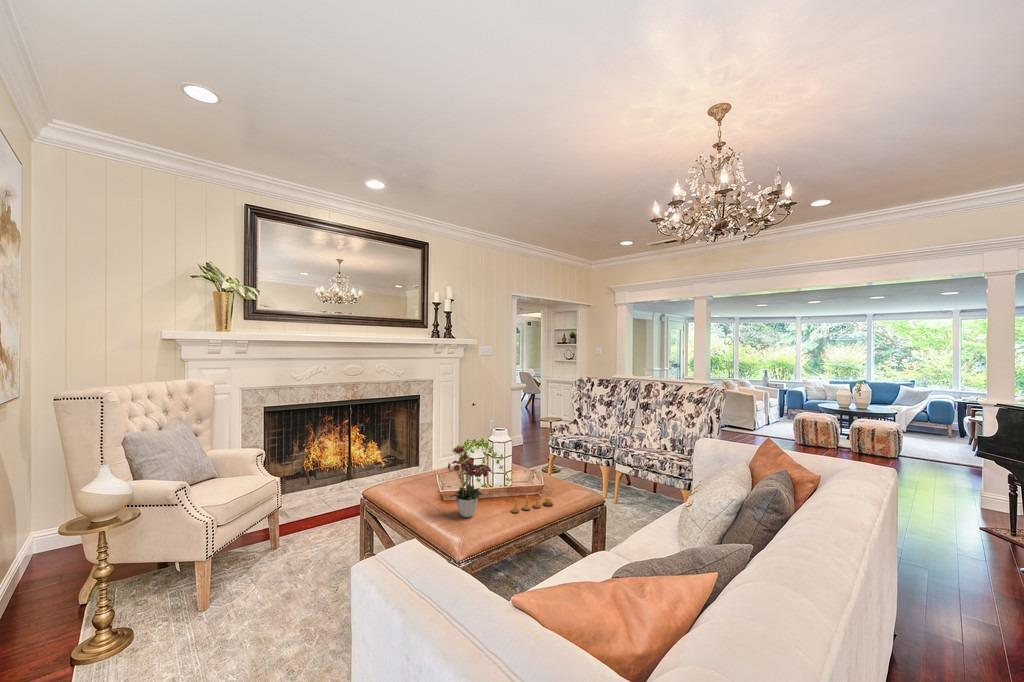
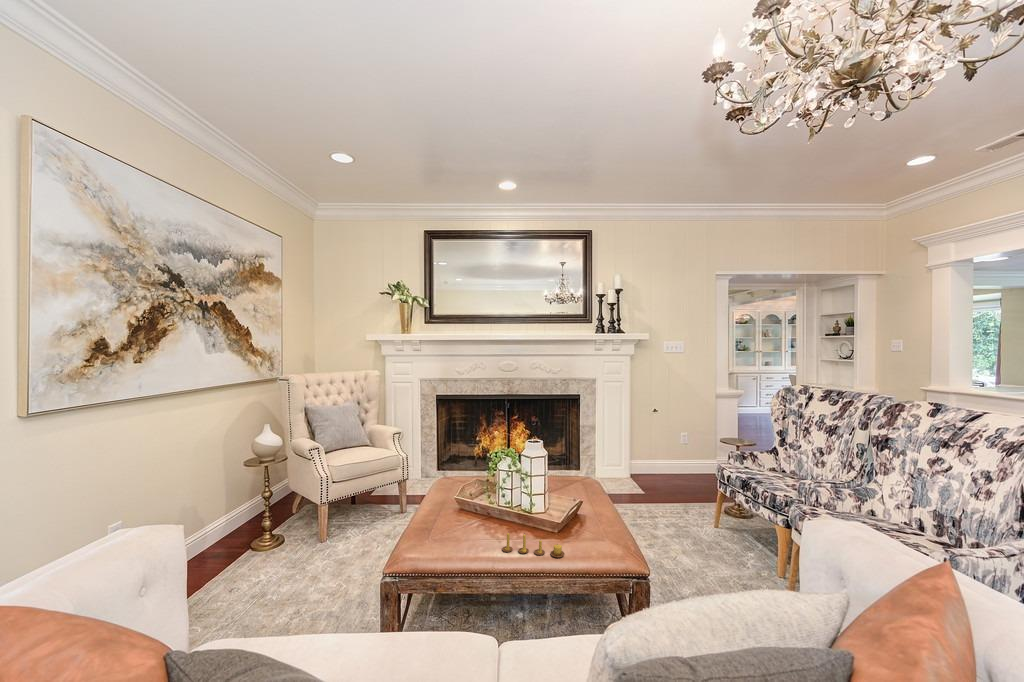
flower arrangement: present [448,447,491,517] -> none [434,453,483,539]

